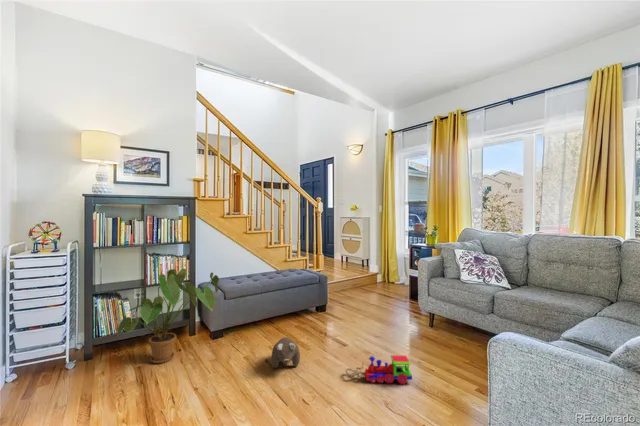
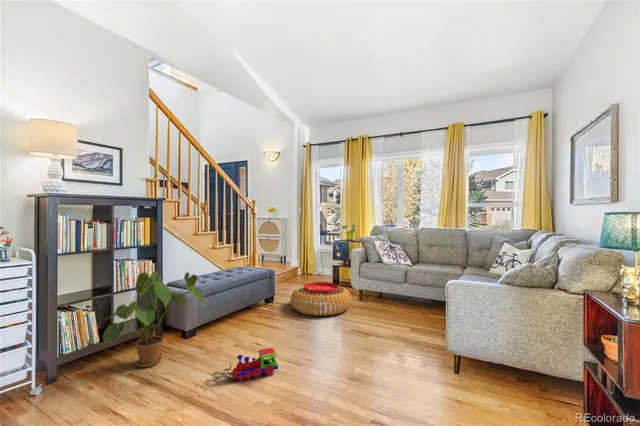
pouf: none [337,295,412,340] -> present [291,282,351,316]
plush toy: present [271,337,300,368] -> none [263,321,289,347]
toy train: present [346,355,412,384] -> present [212,348,278,381]

